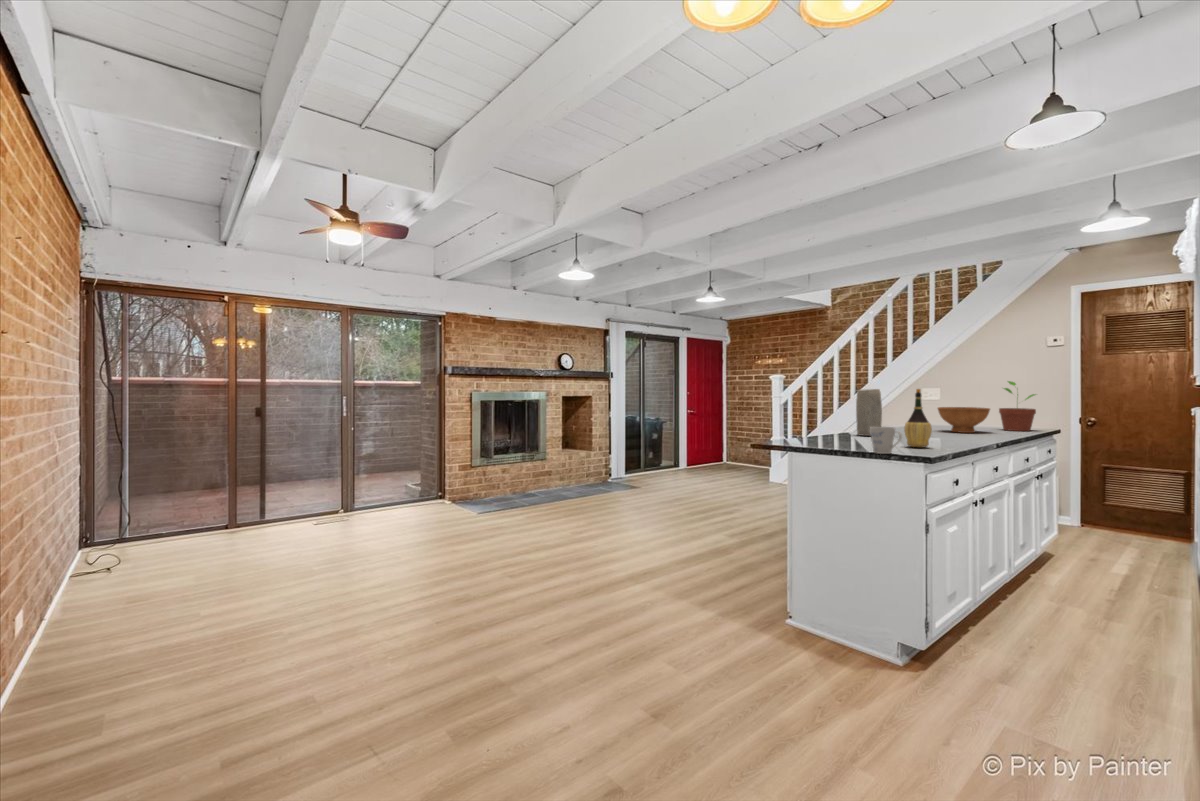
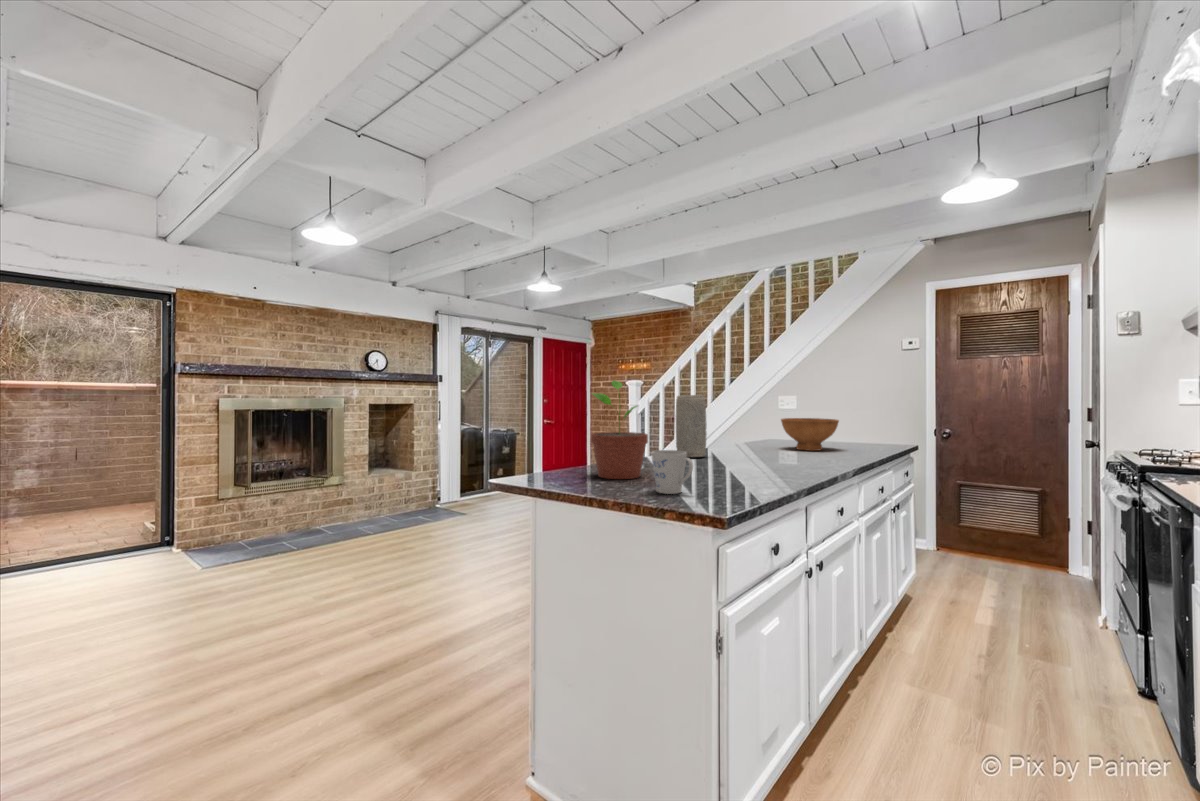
potted plant: present [999,381,1036,431] -> present [591,381,648,479]
wine bottle: present [904,389,932,447] -> none [714,393,749,478]

